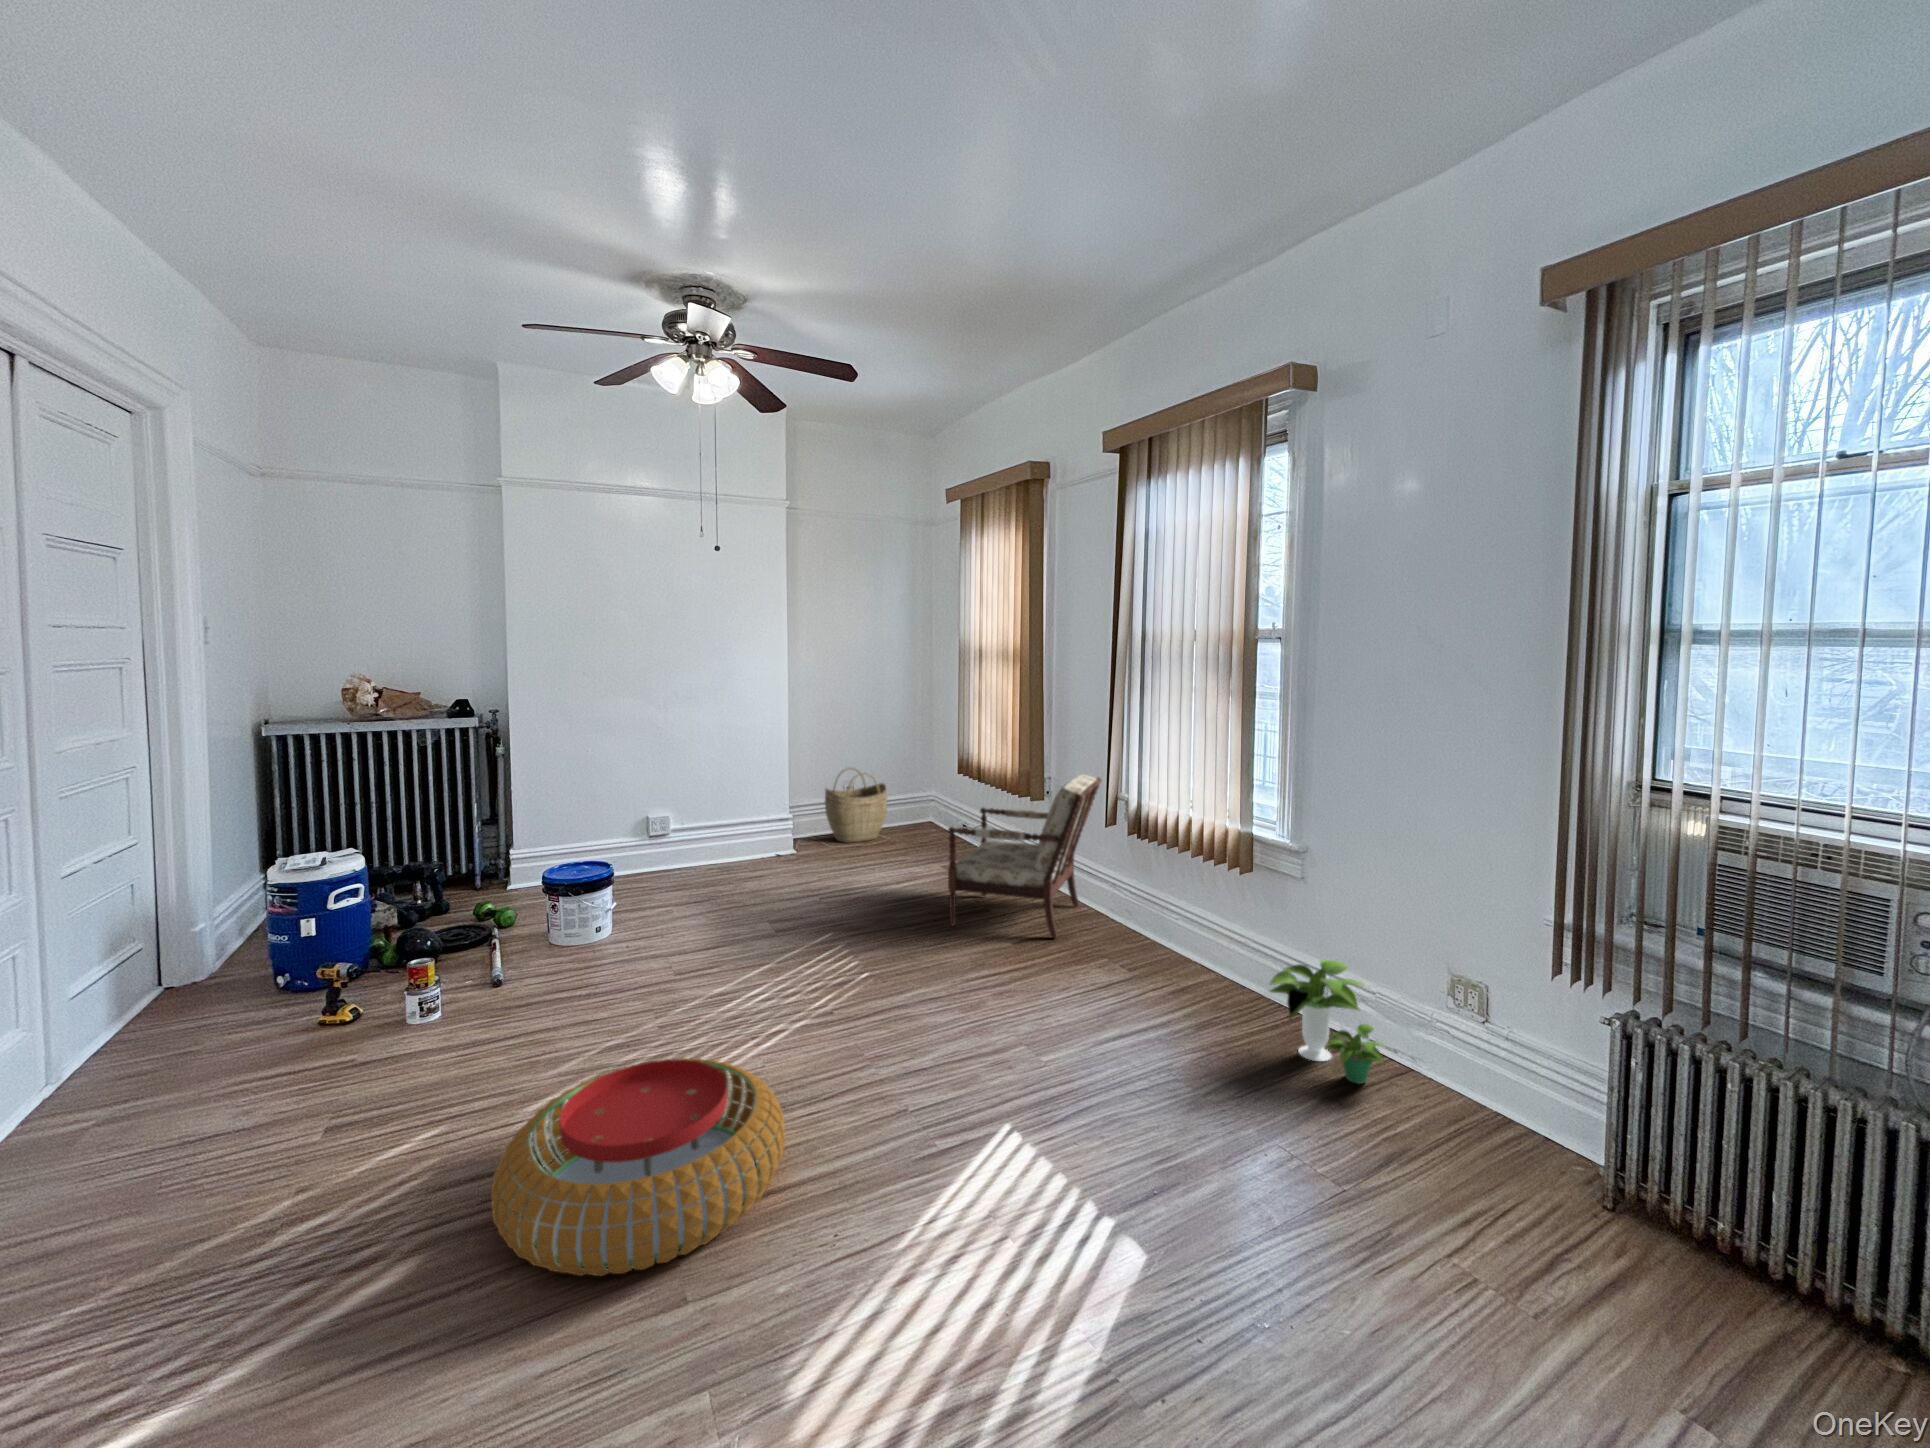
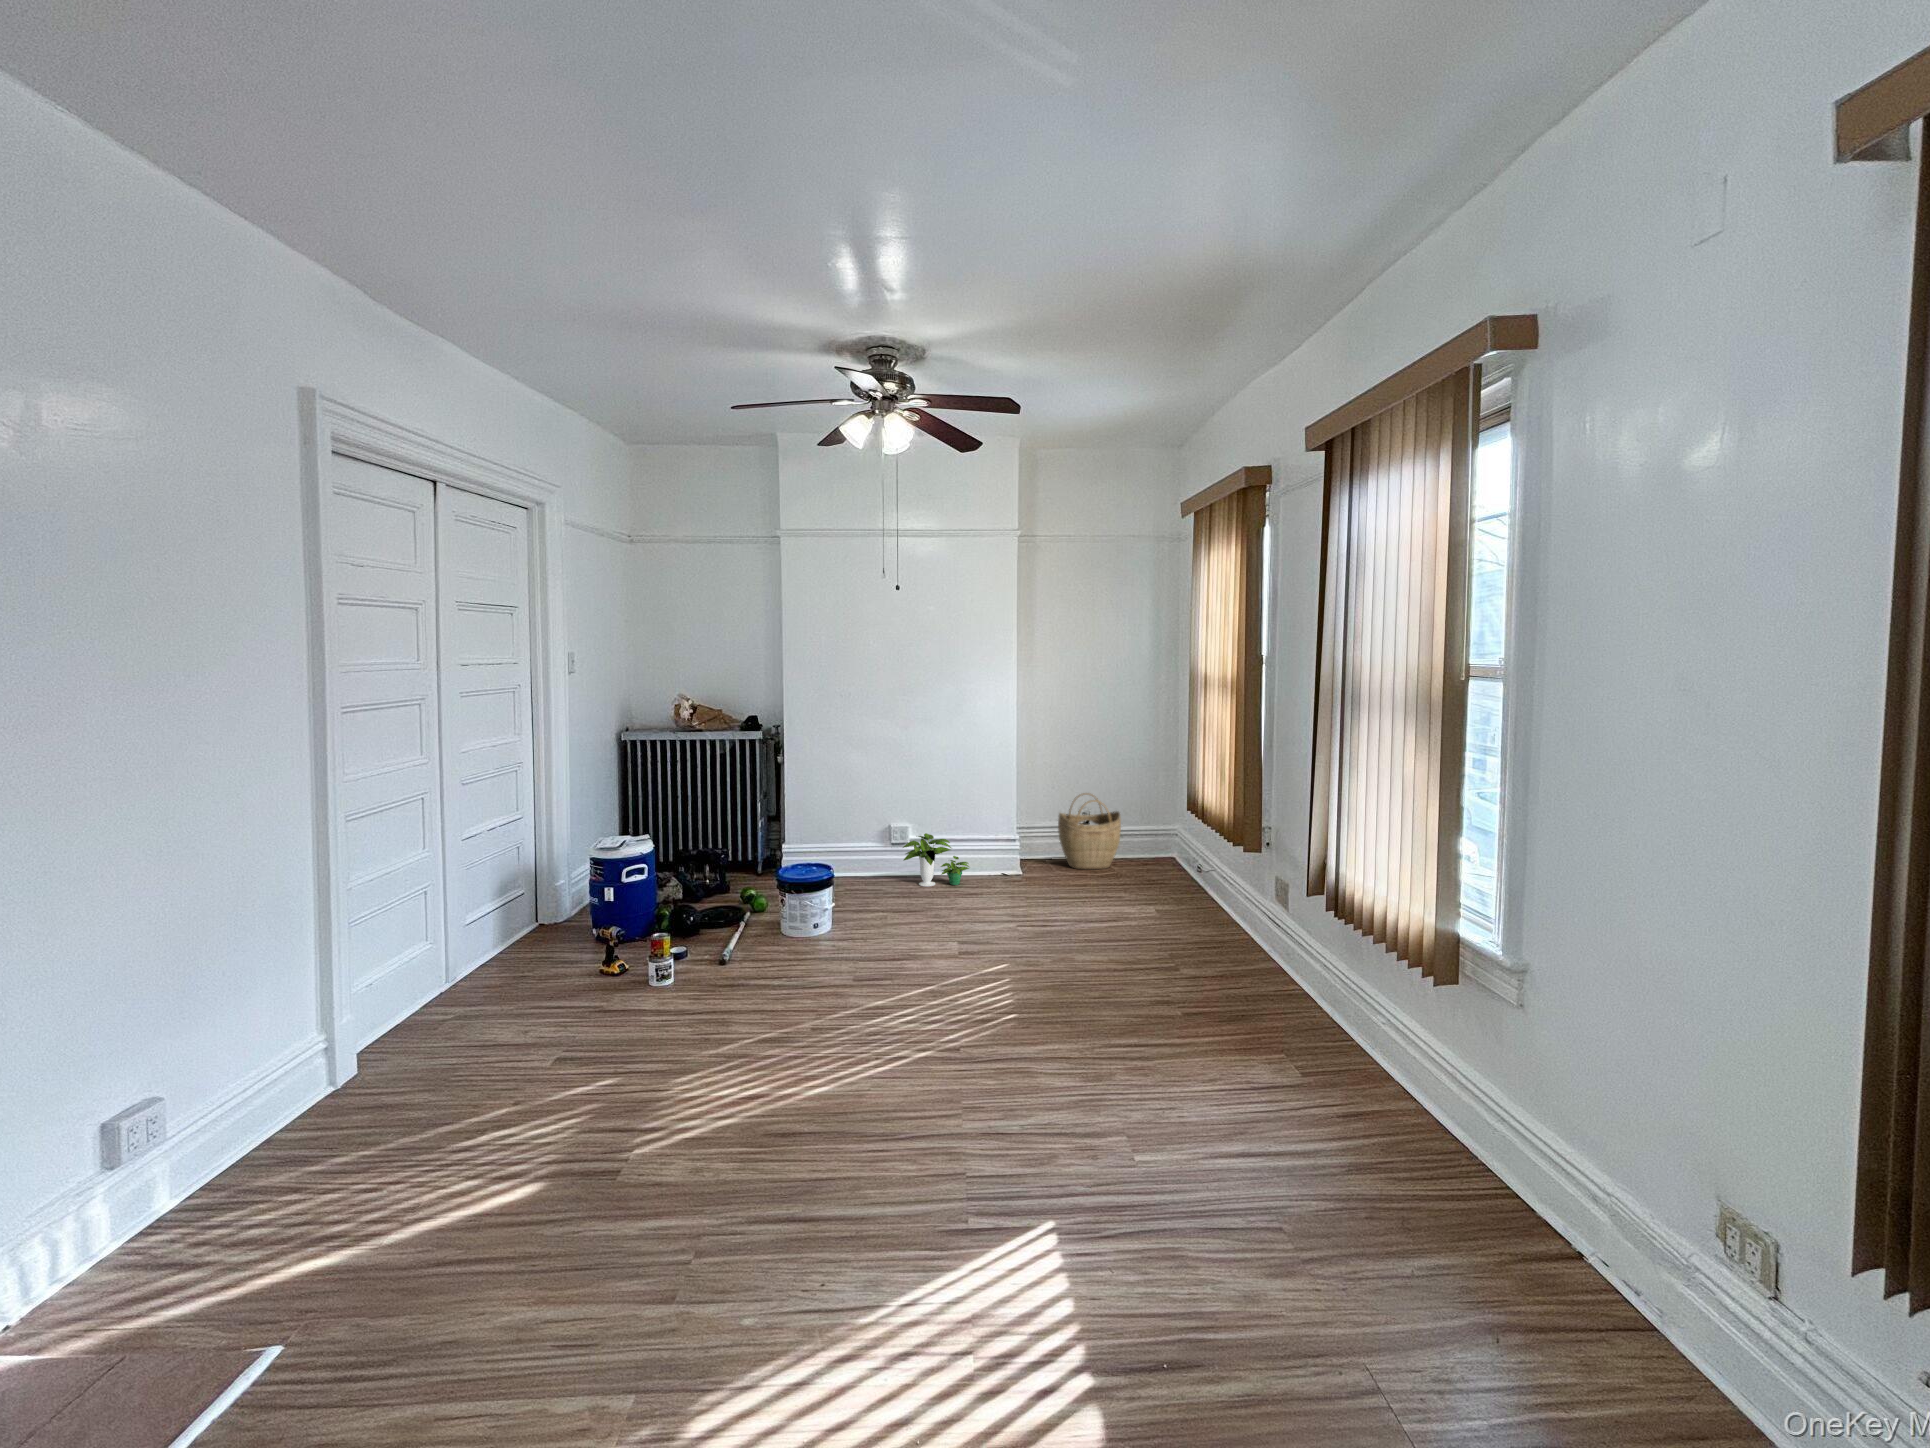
armchair: present [948,774,1101,939] -> none [1123,829,1313,1015]
potted plant: present [1270,959,1384,1084] -> present [903,833,969,886]
pouf: present [491,1058,785,1276] -> none [580,1065,832,1258]

